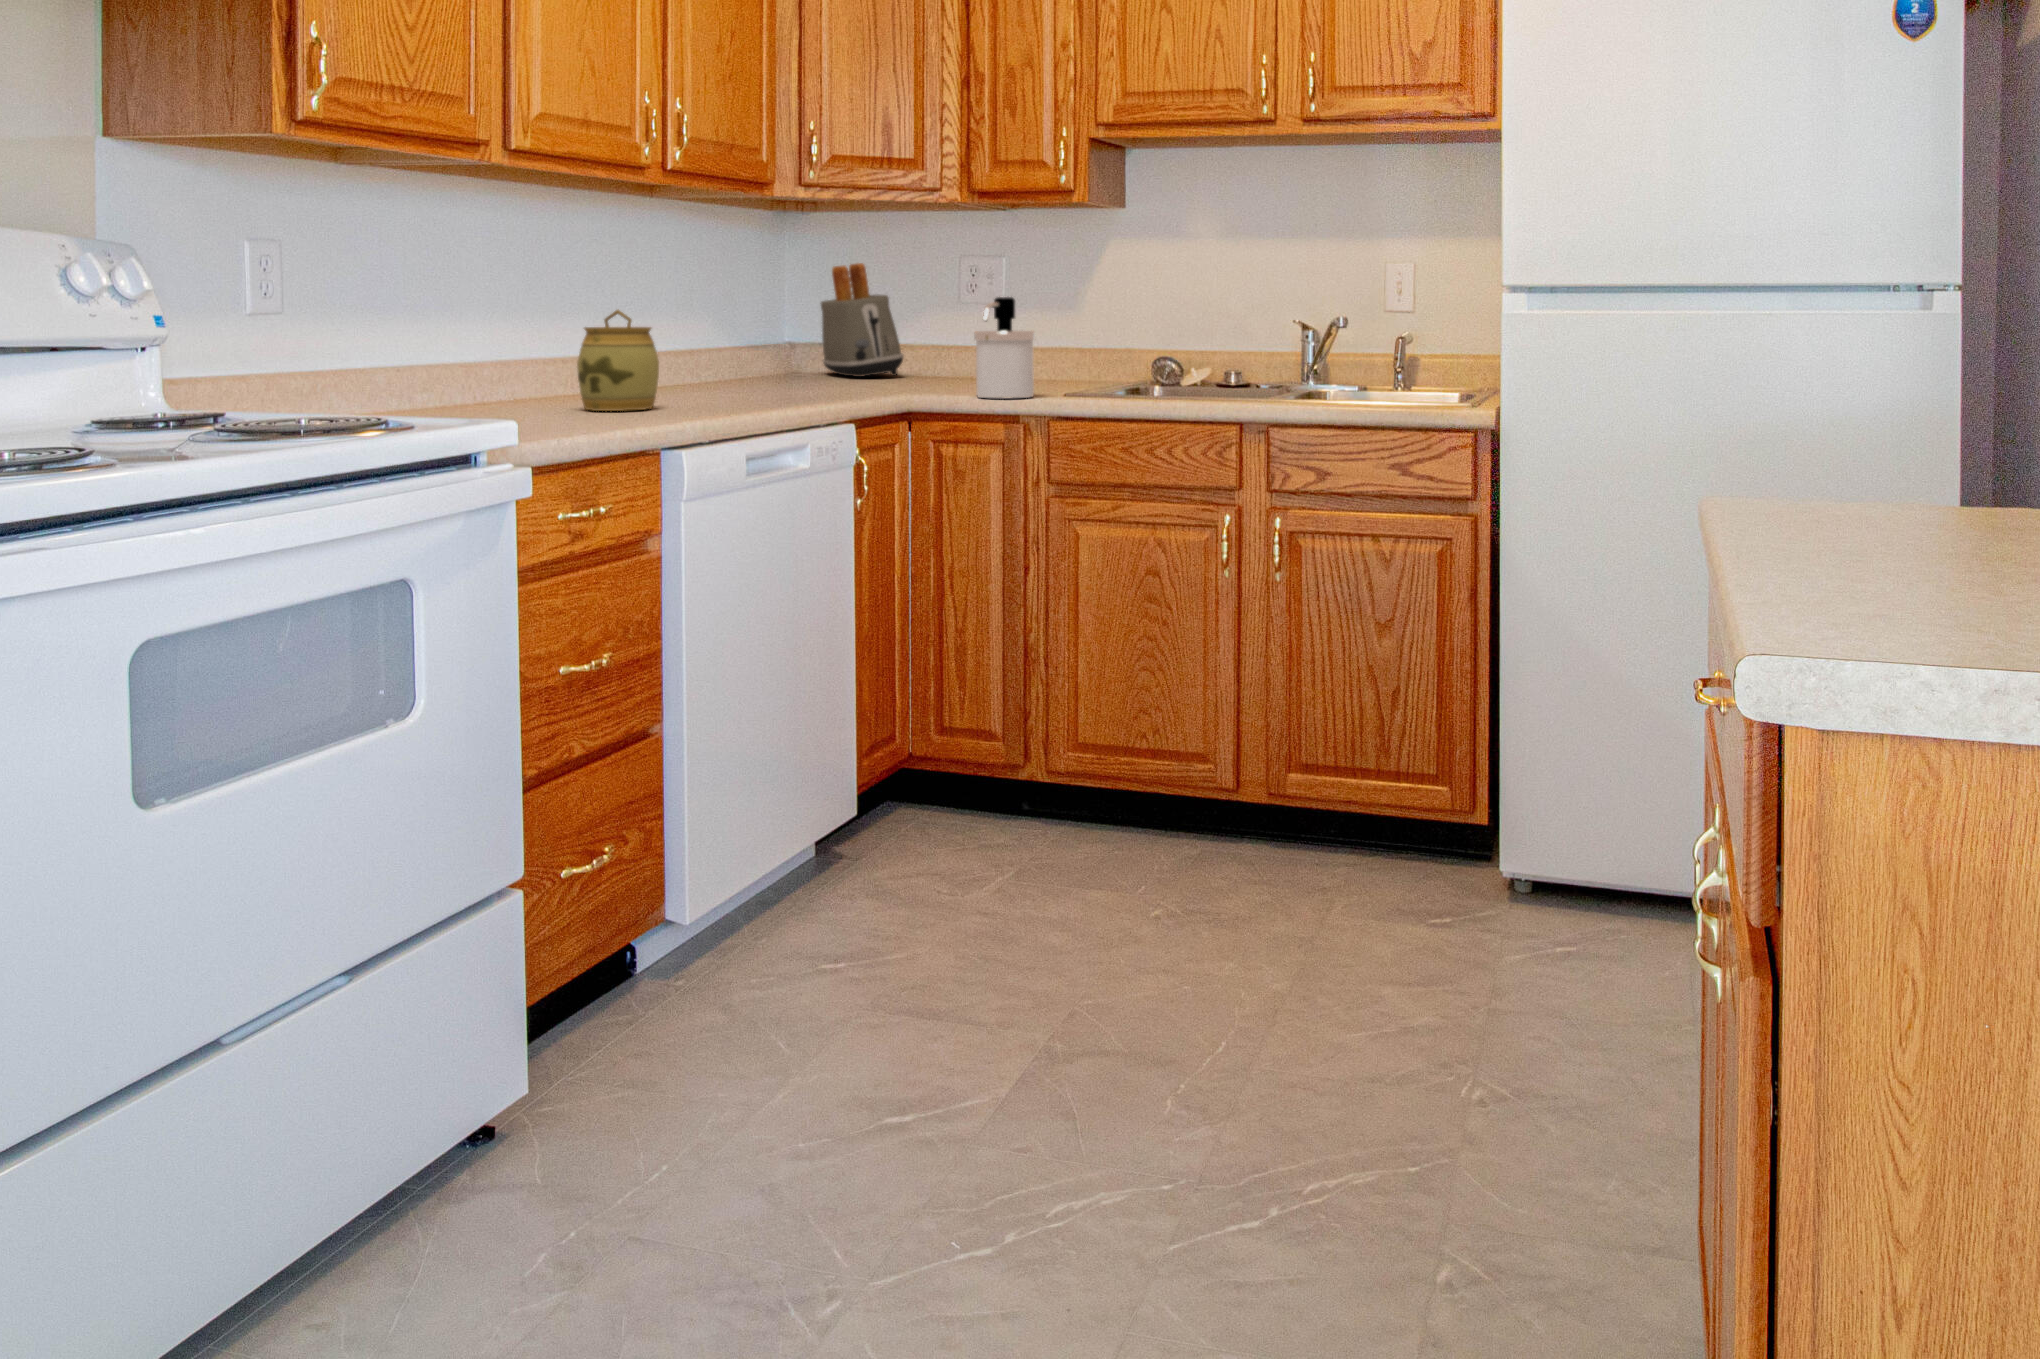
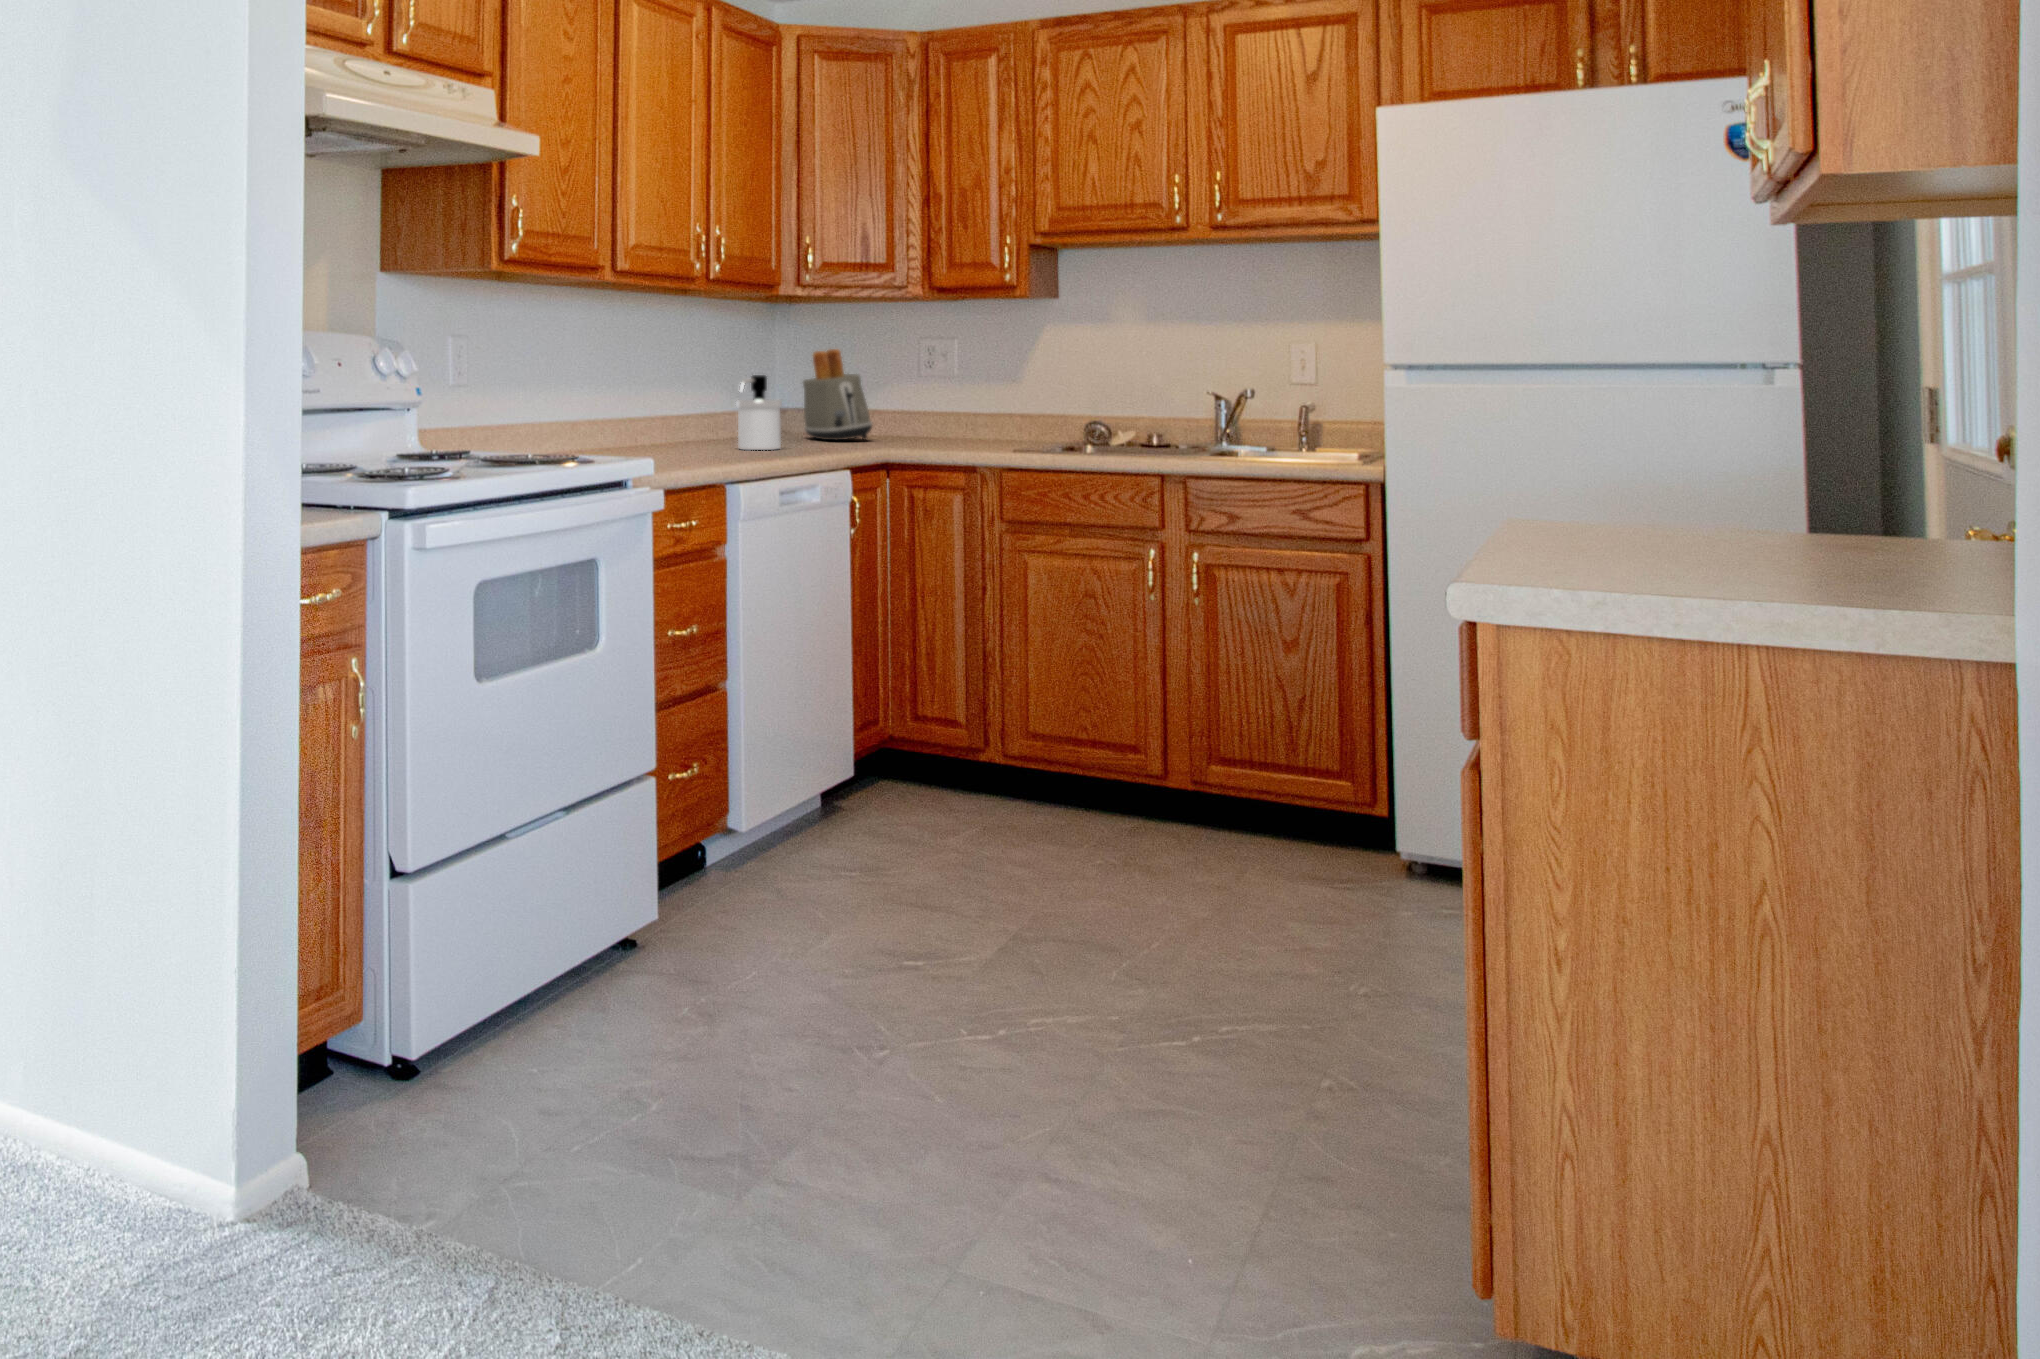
soap dispenser: present [974,297,1035,399] -> present [736,375,782,450]
jar: present [577,310,659,411] -> none [649,386,706,460]

